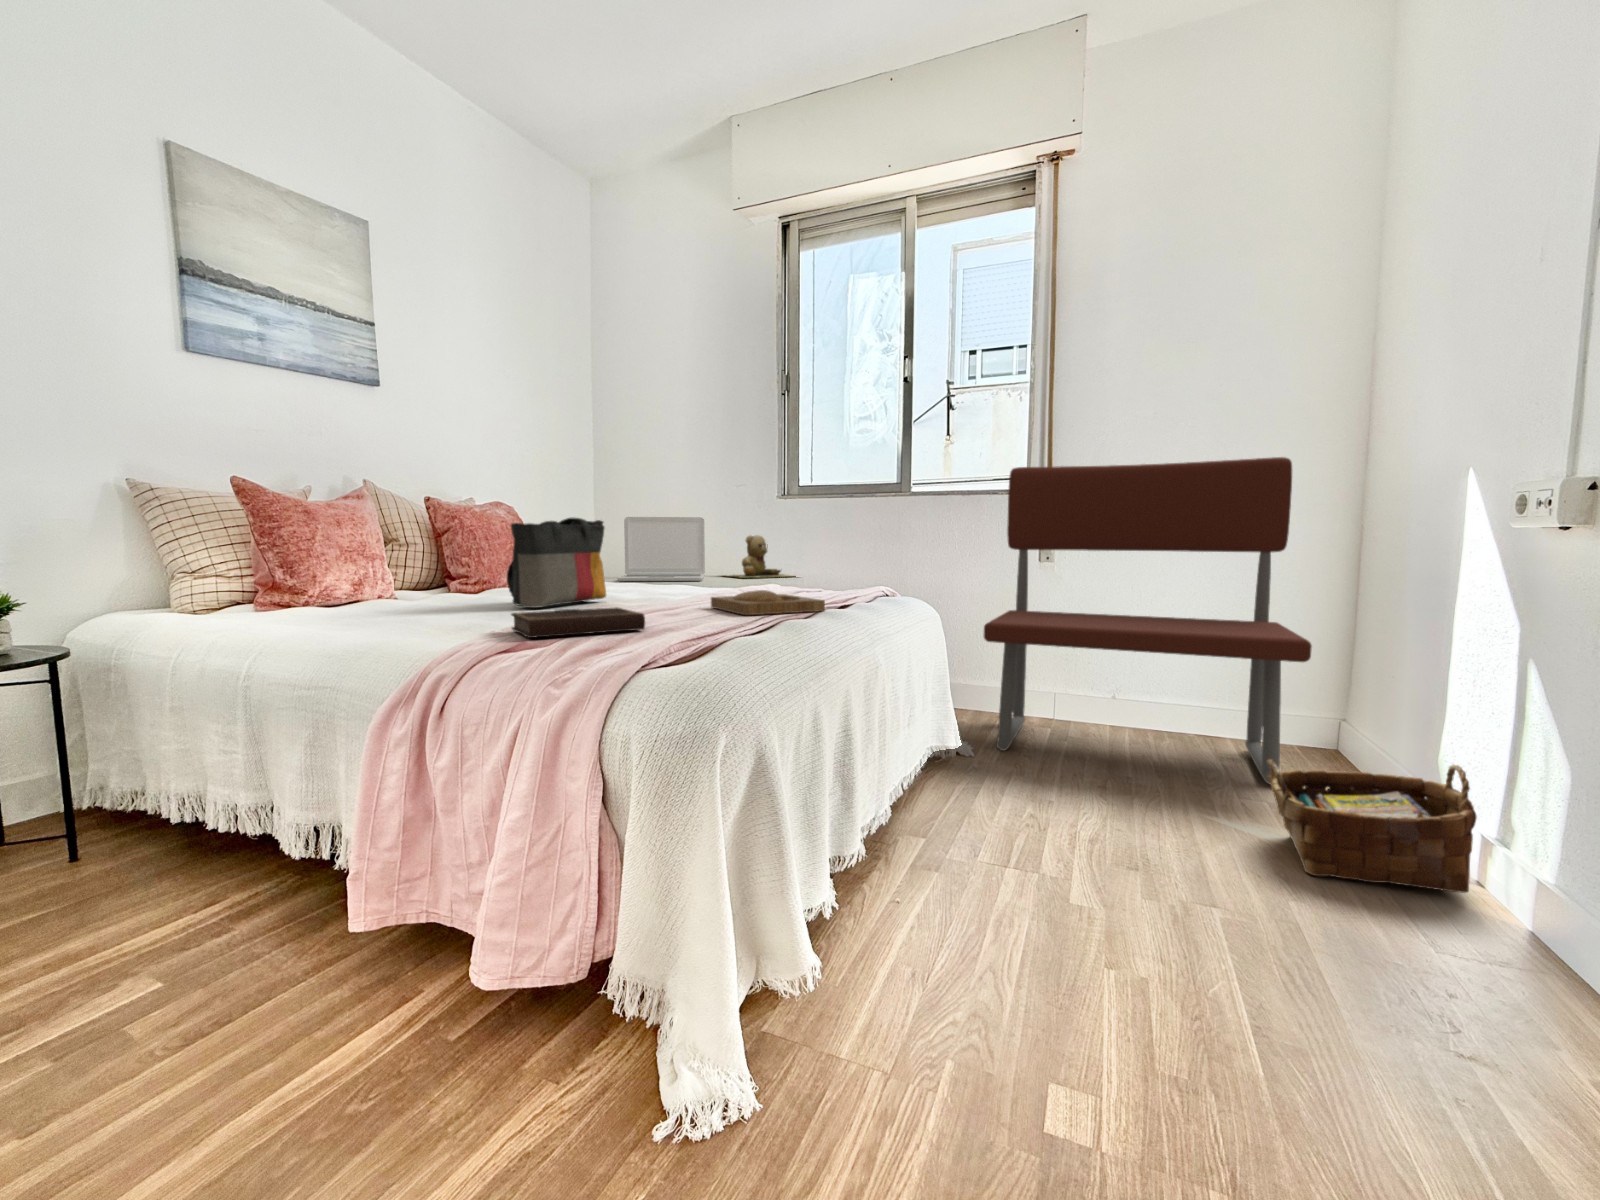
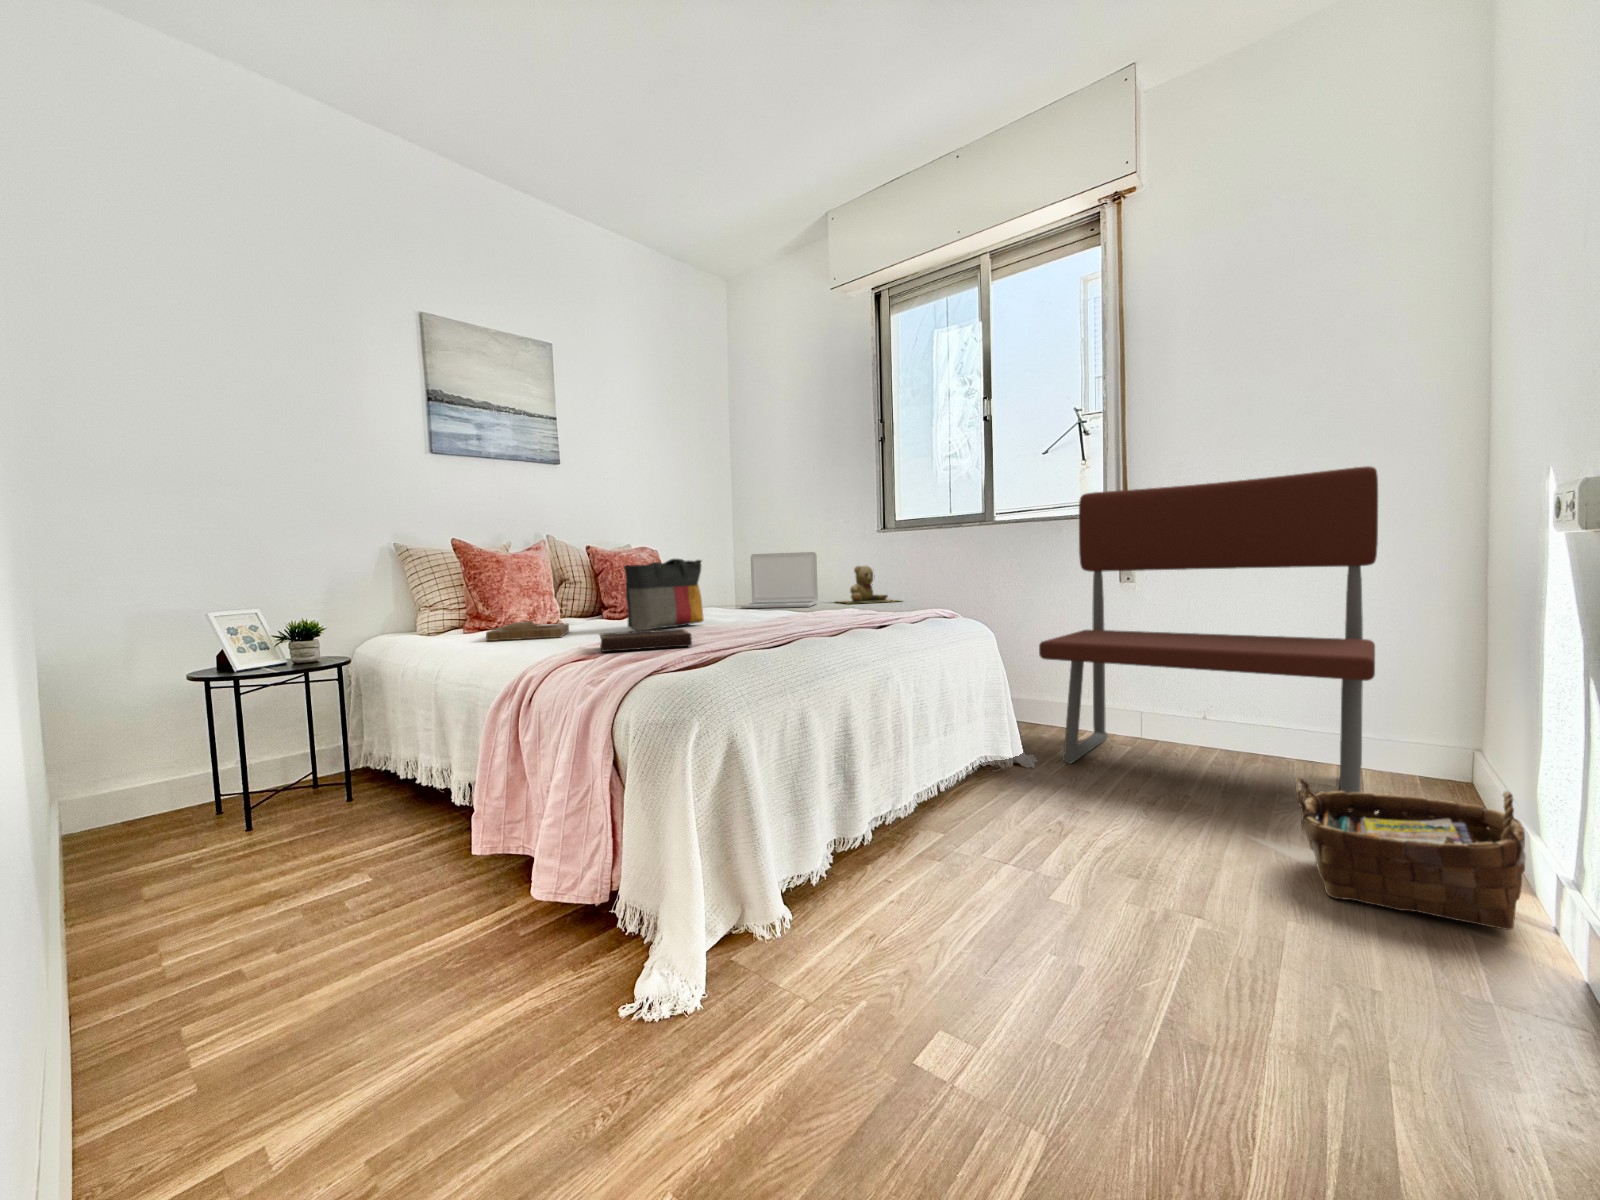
tray: present [711,590,825,615] -> present [486,621,569,641]

